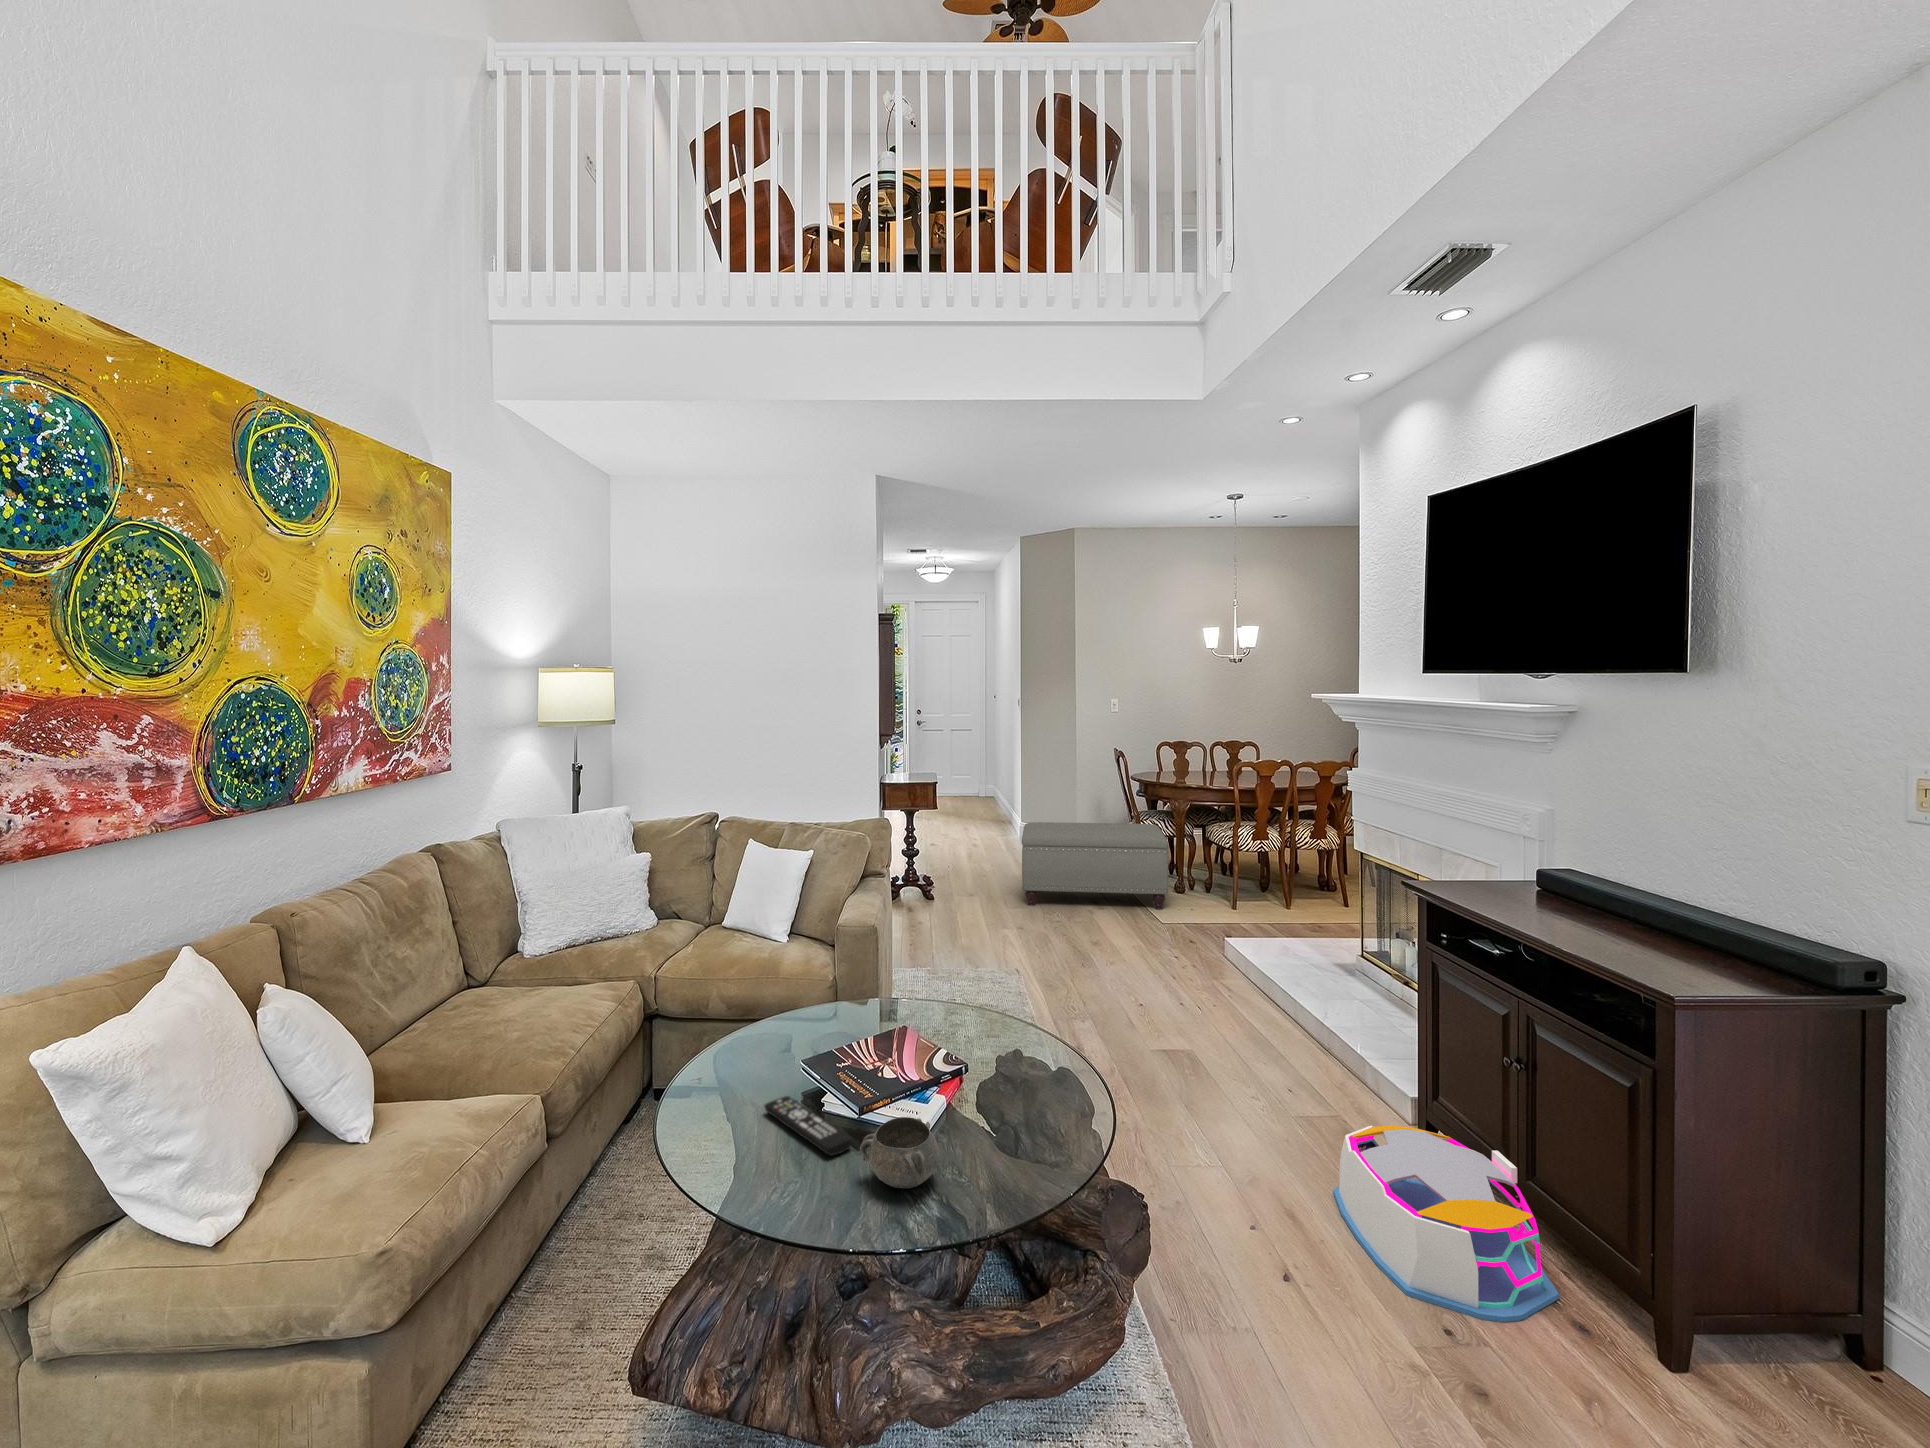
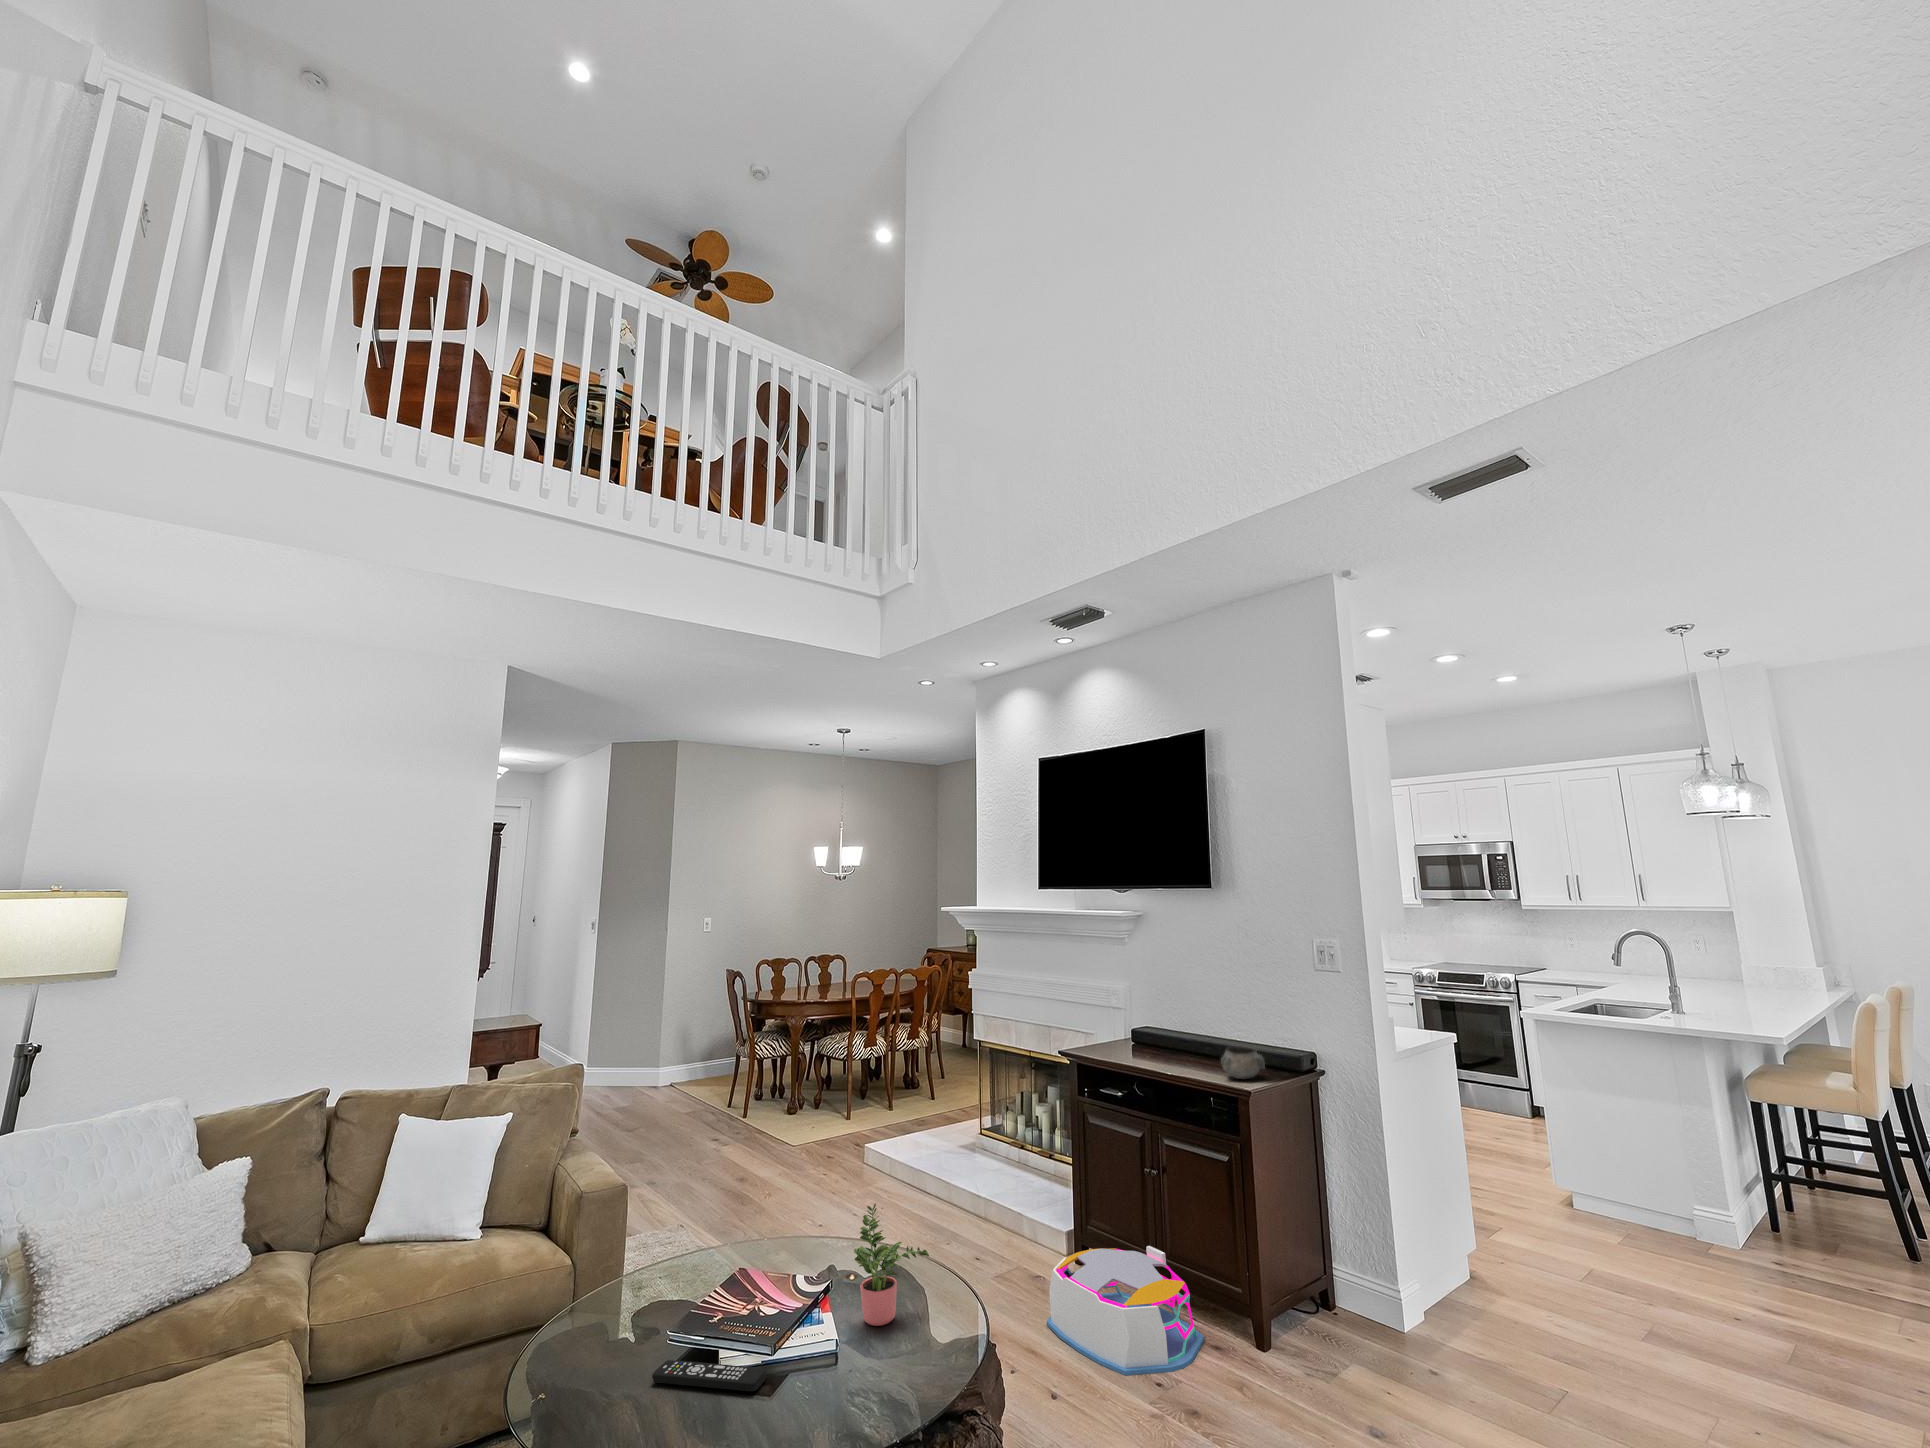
ottoman: present [1022,822,1168,909] -> none [636,1046,793,1156]
potted plant: none [964,1005,1069,1136] -> present [854,1204,929,1326]
decorative bowl: present [860,1117,939,1188] -> present [1221,1046,1265,1079]

